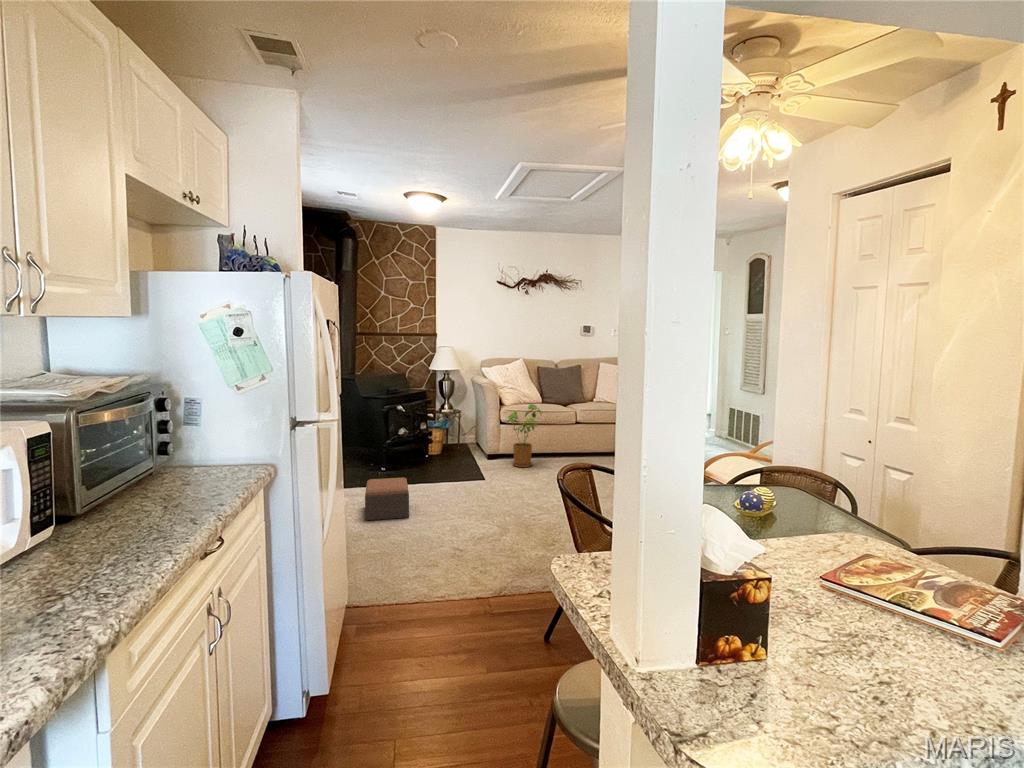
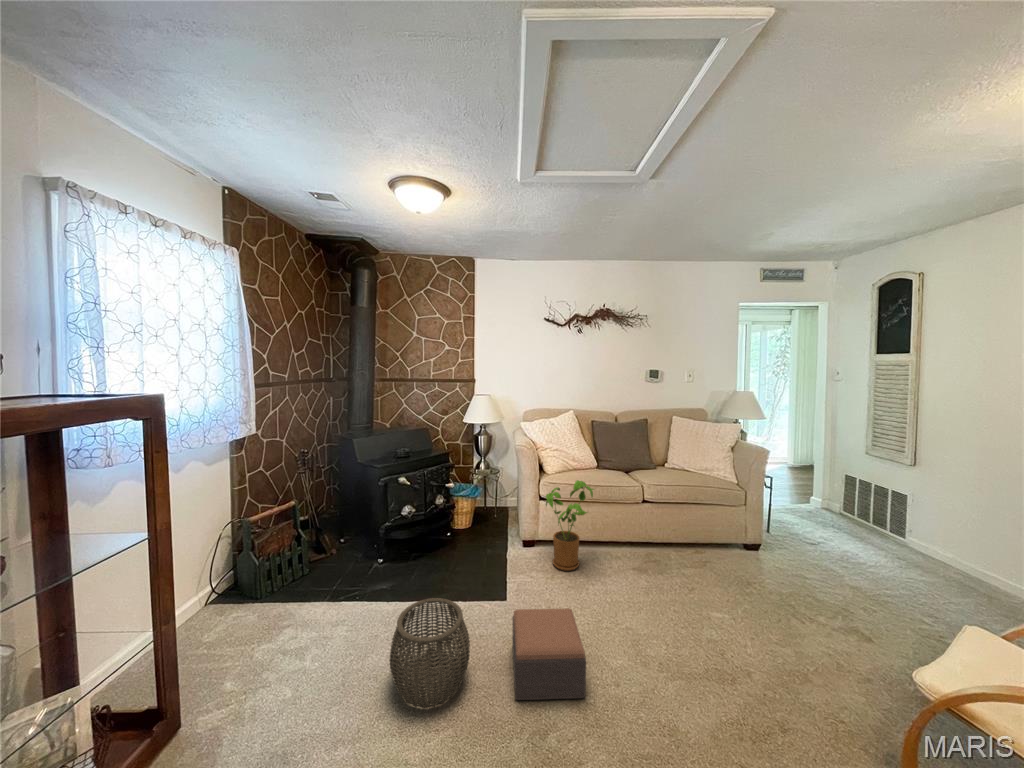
woven basket: none [431,461,478,509] -> present [389,598,470,708]
footstool: present [365,477,409,520] -> present [512,608,586,700]

